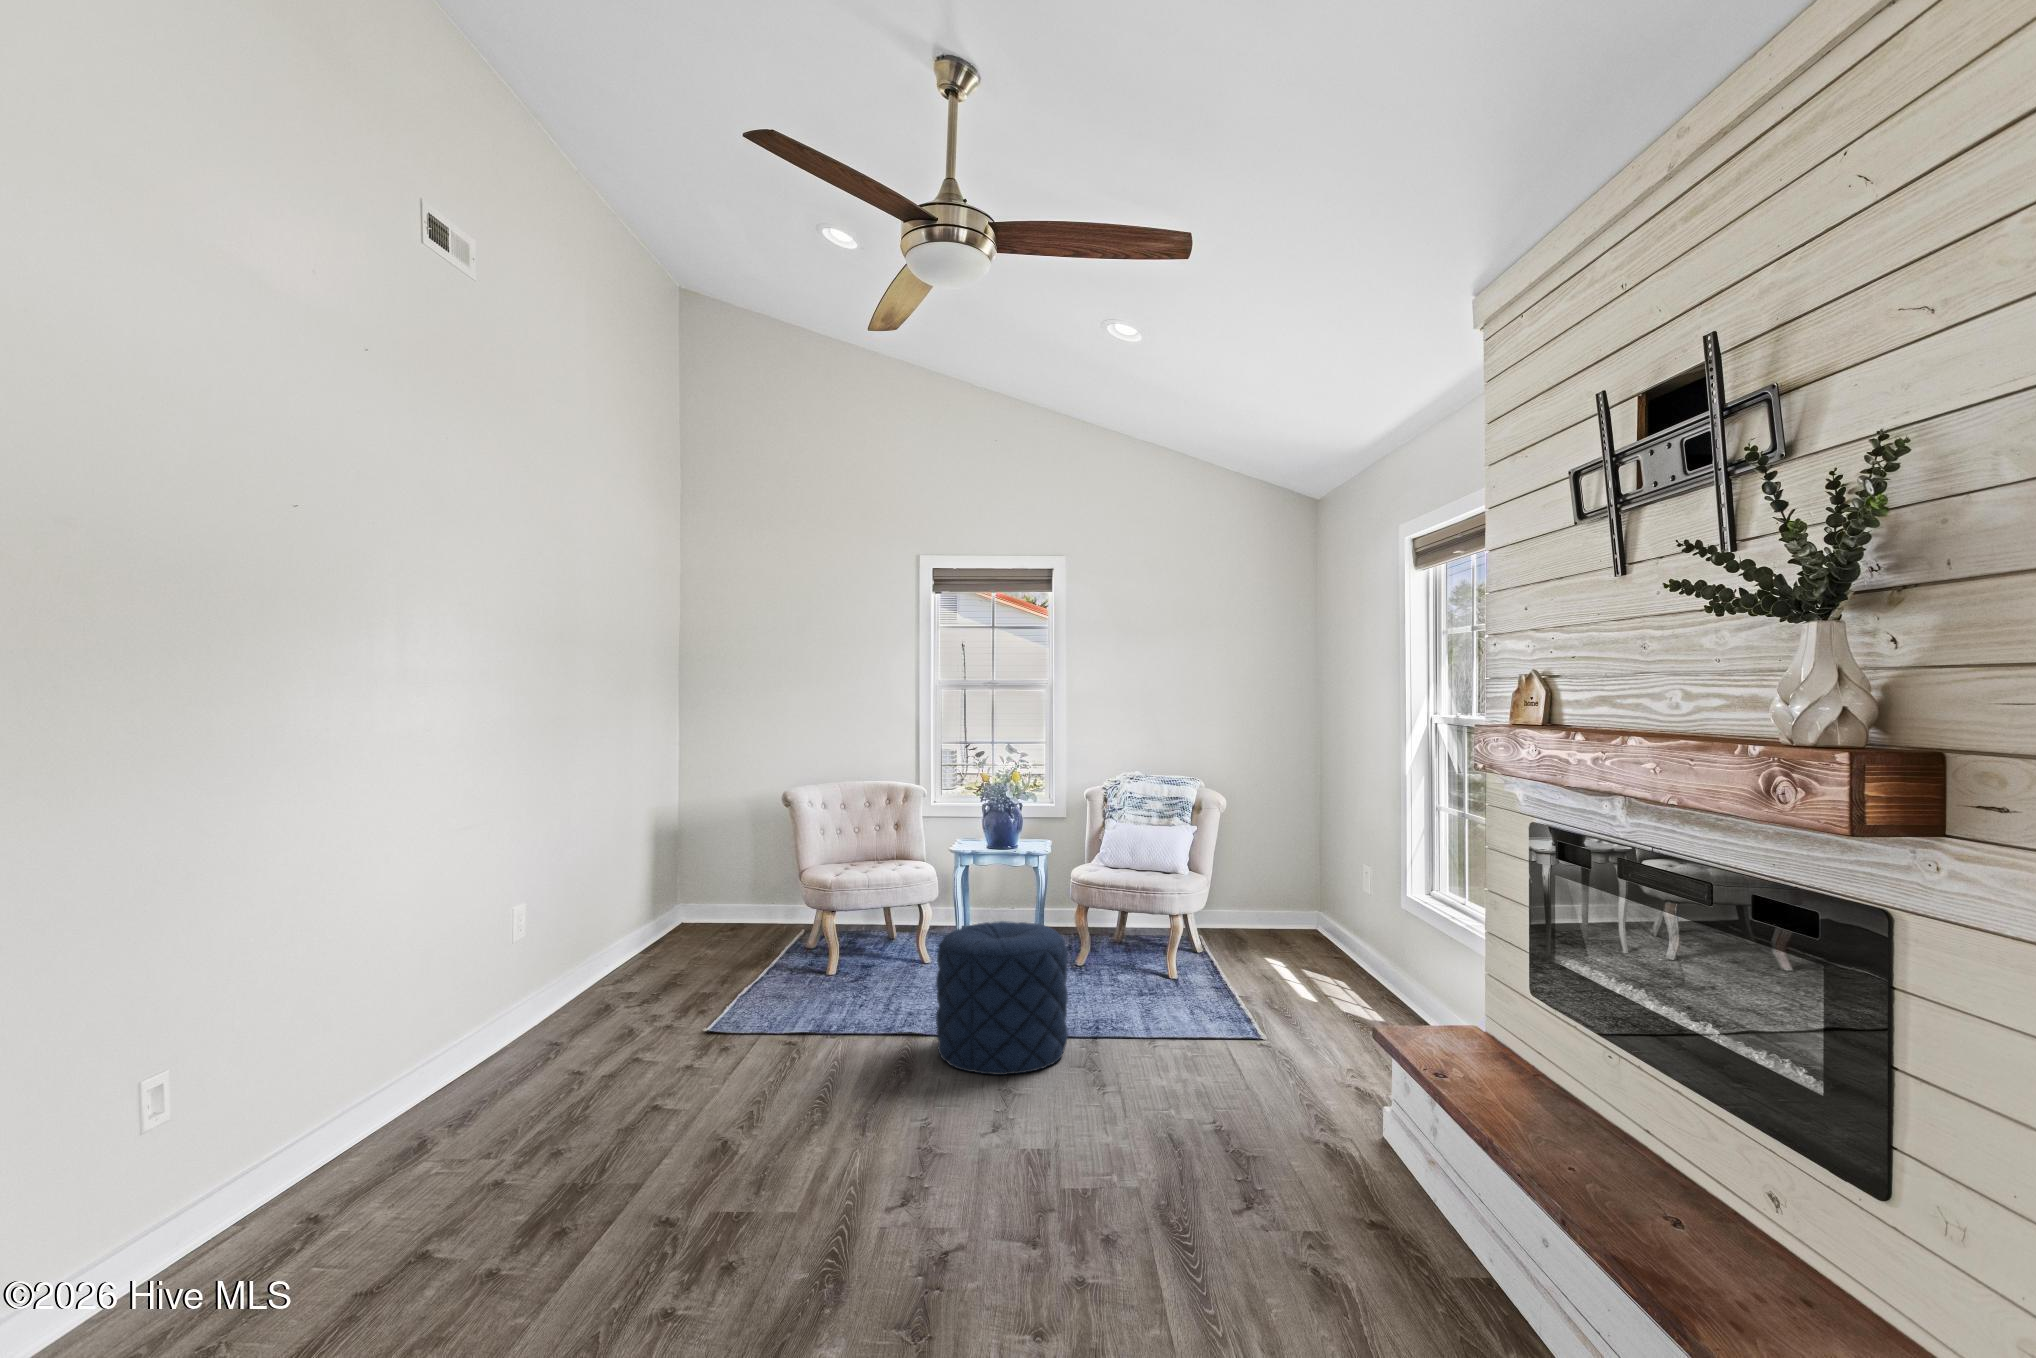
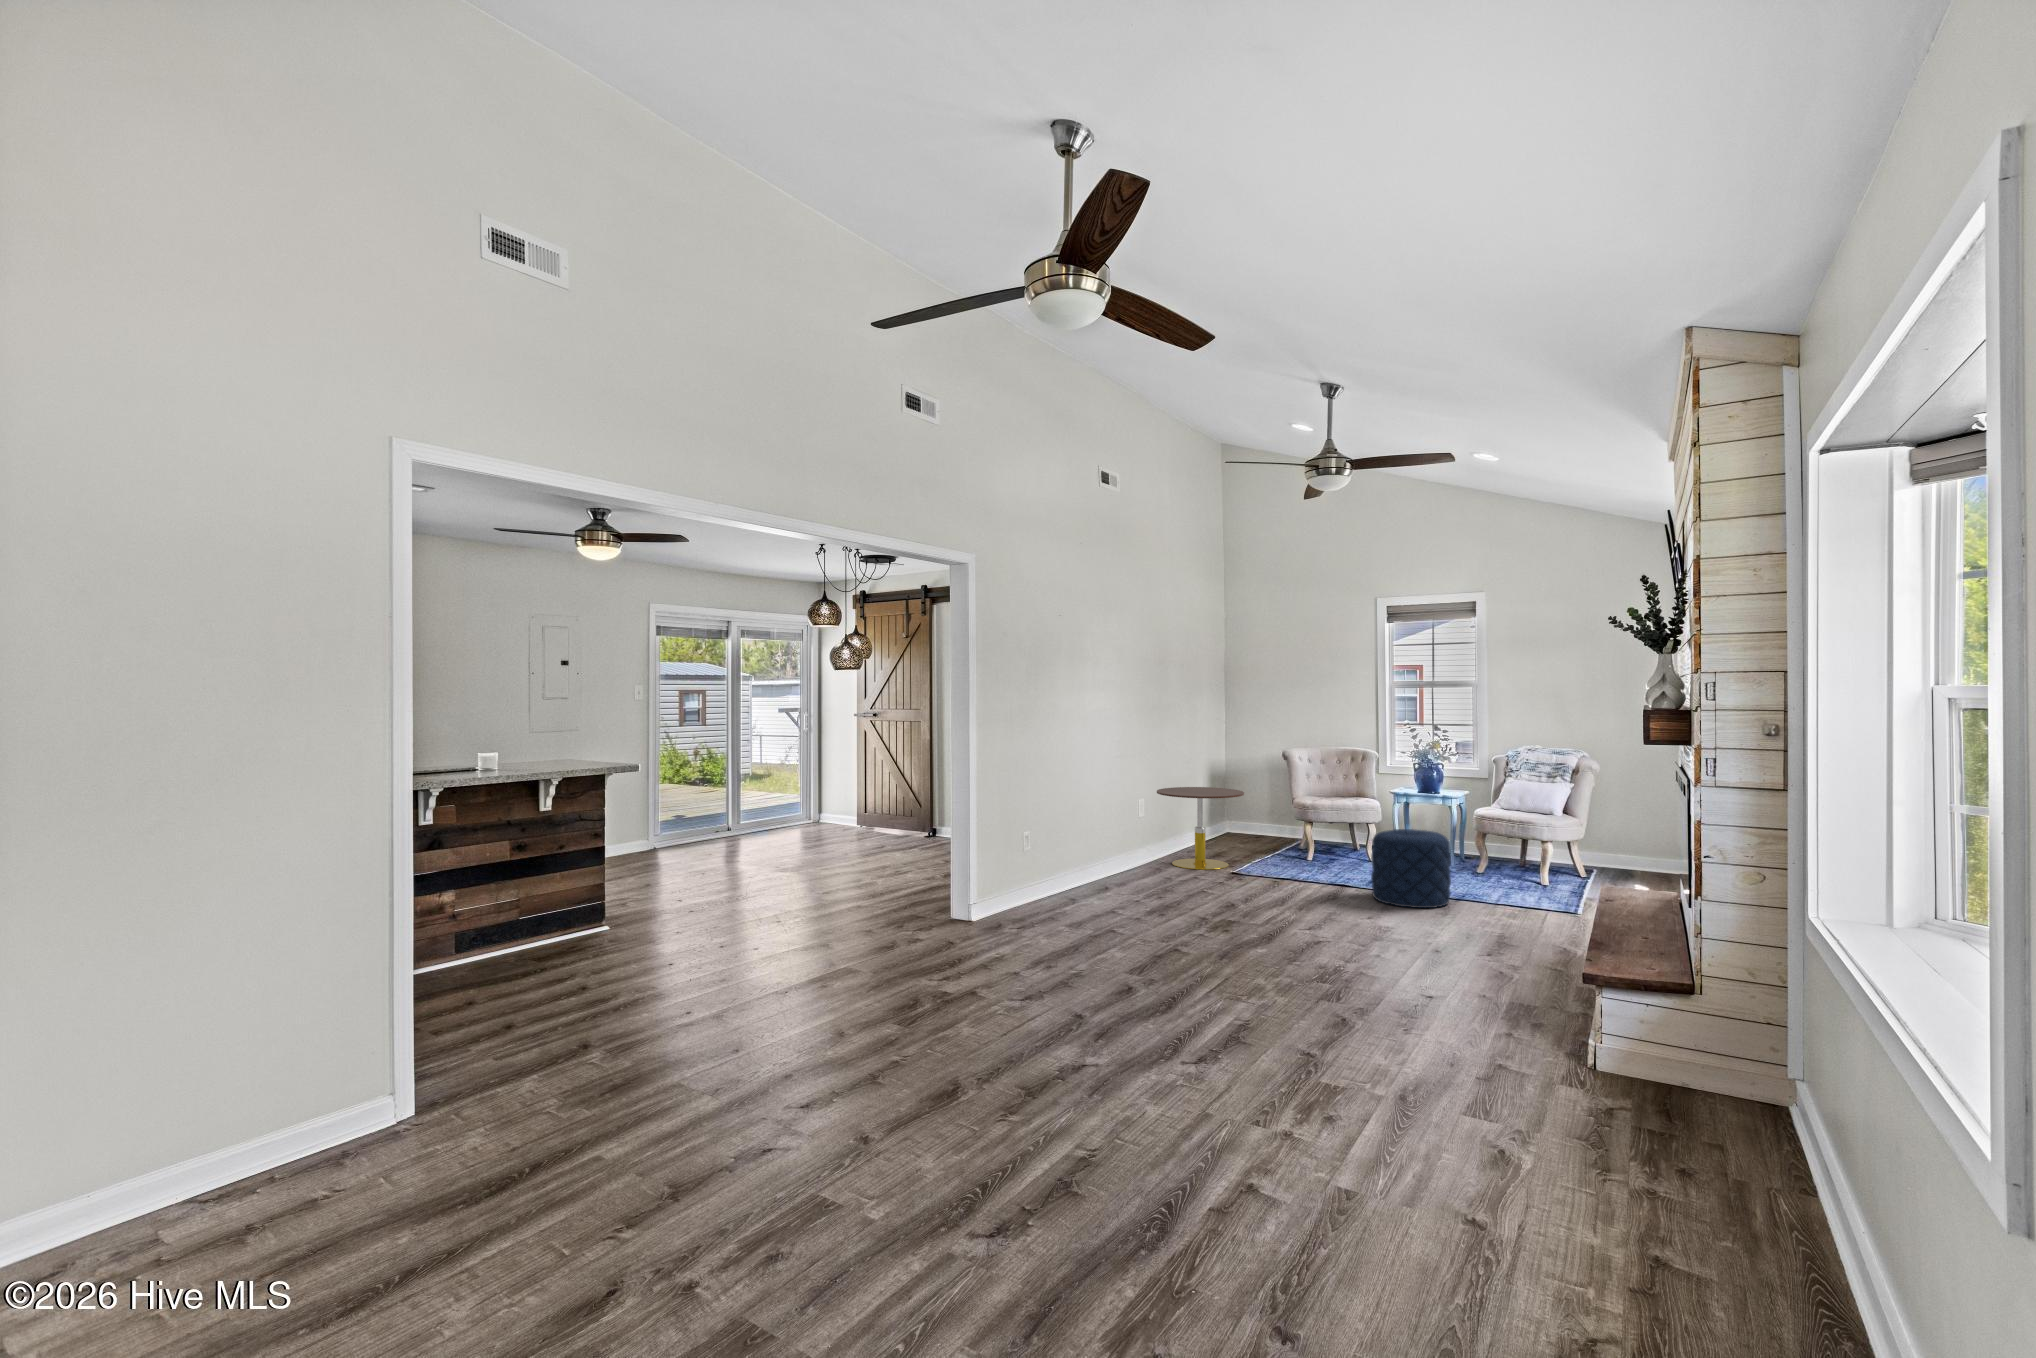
side table: none [544,862,715,1025] -> present [1157,787,1244,870]

